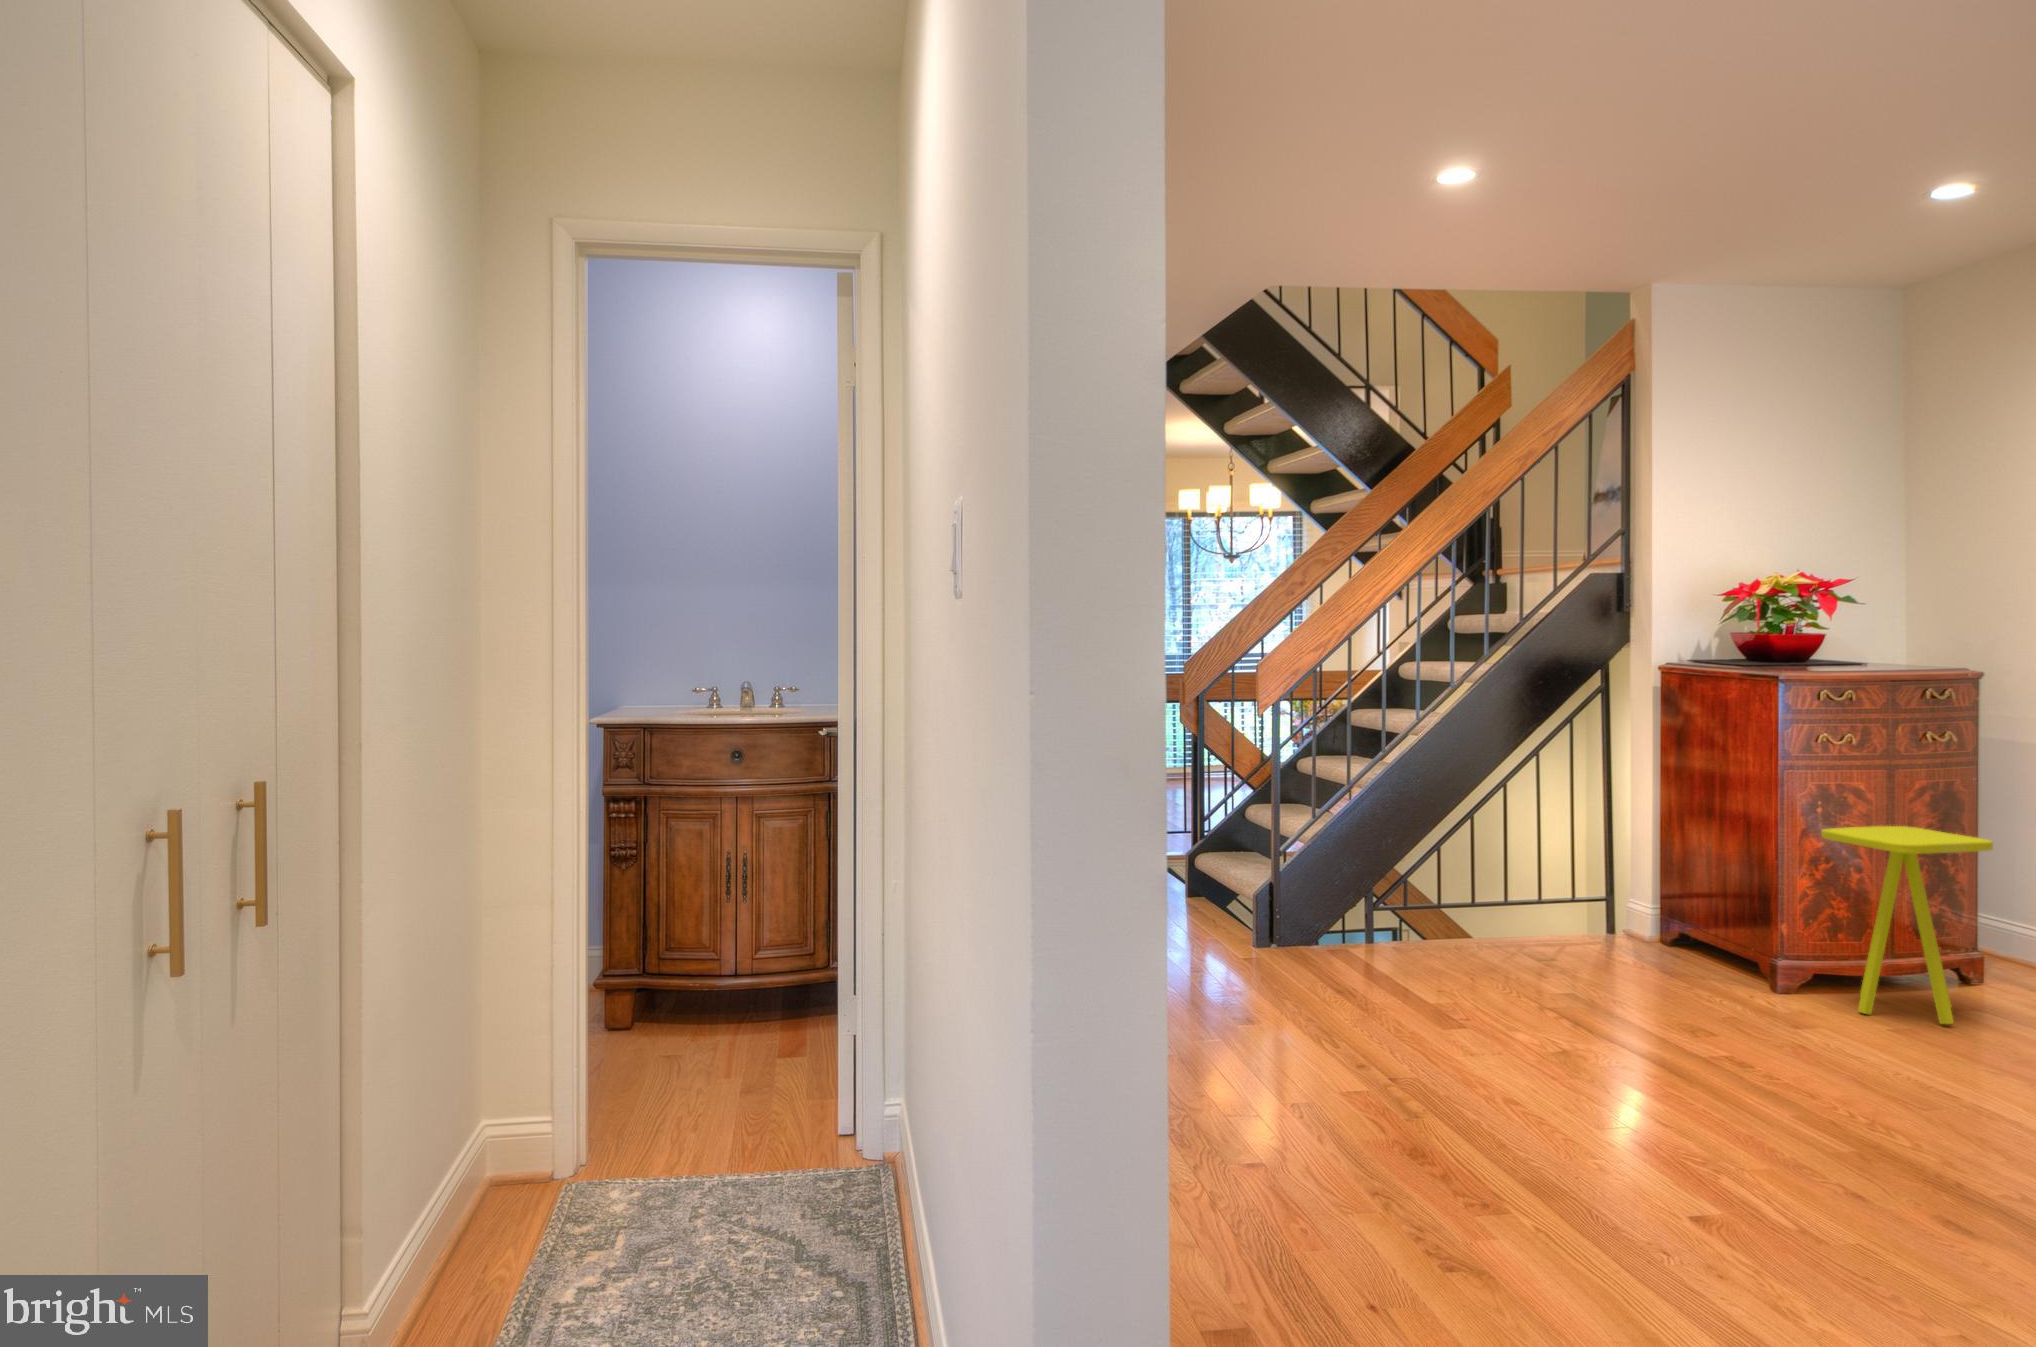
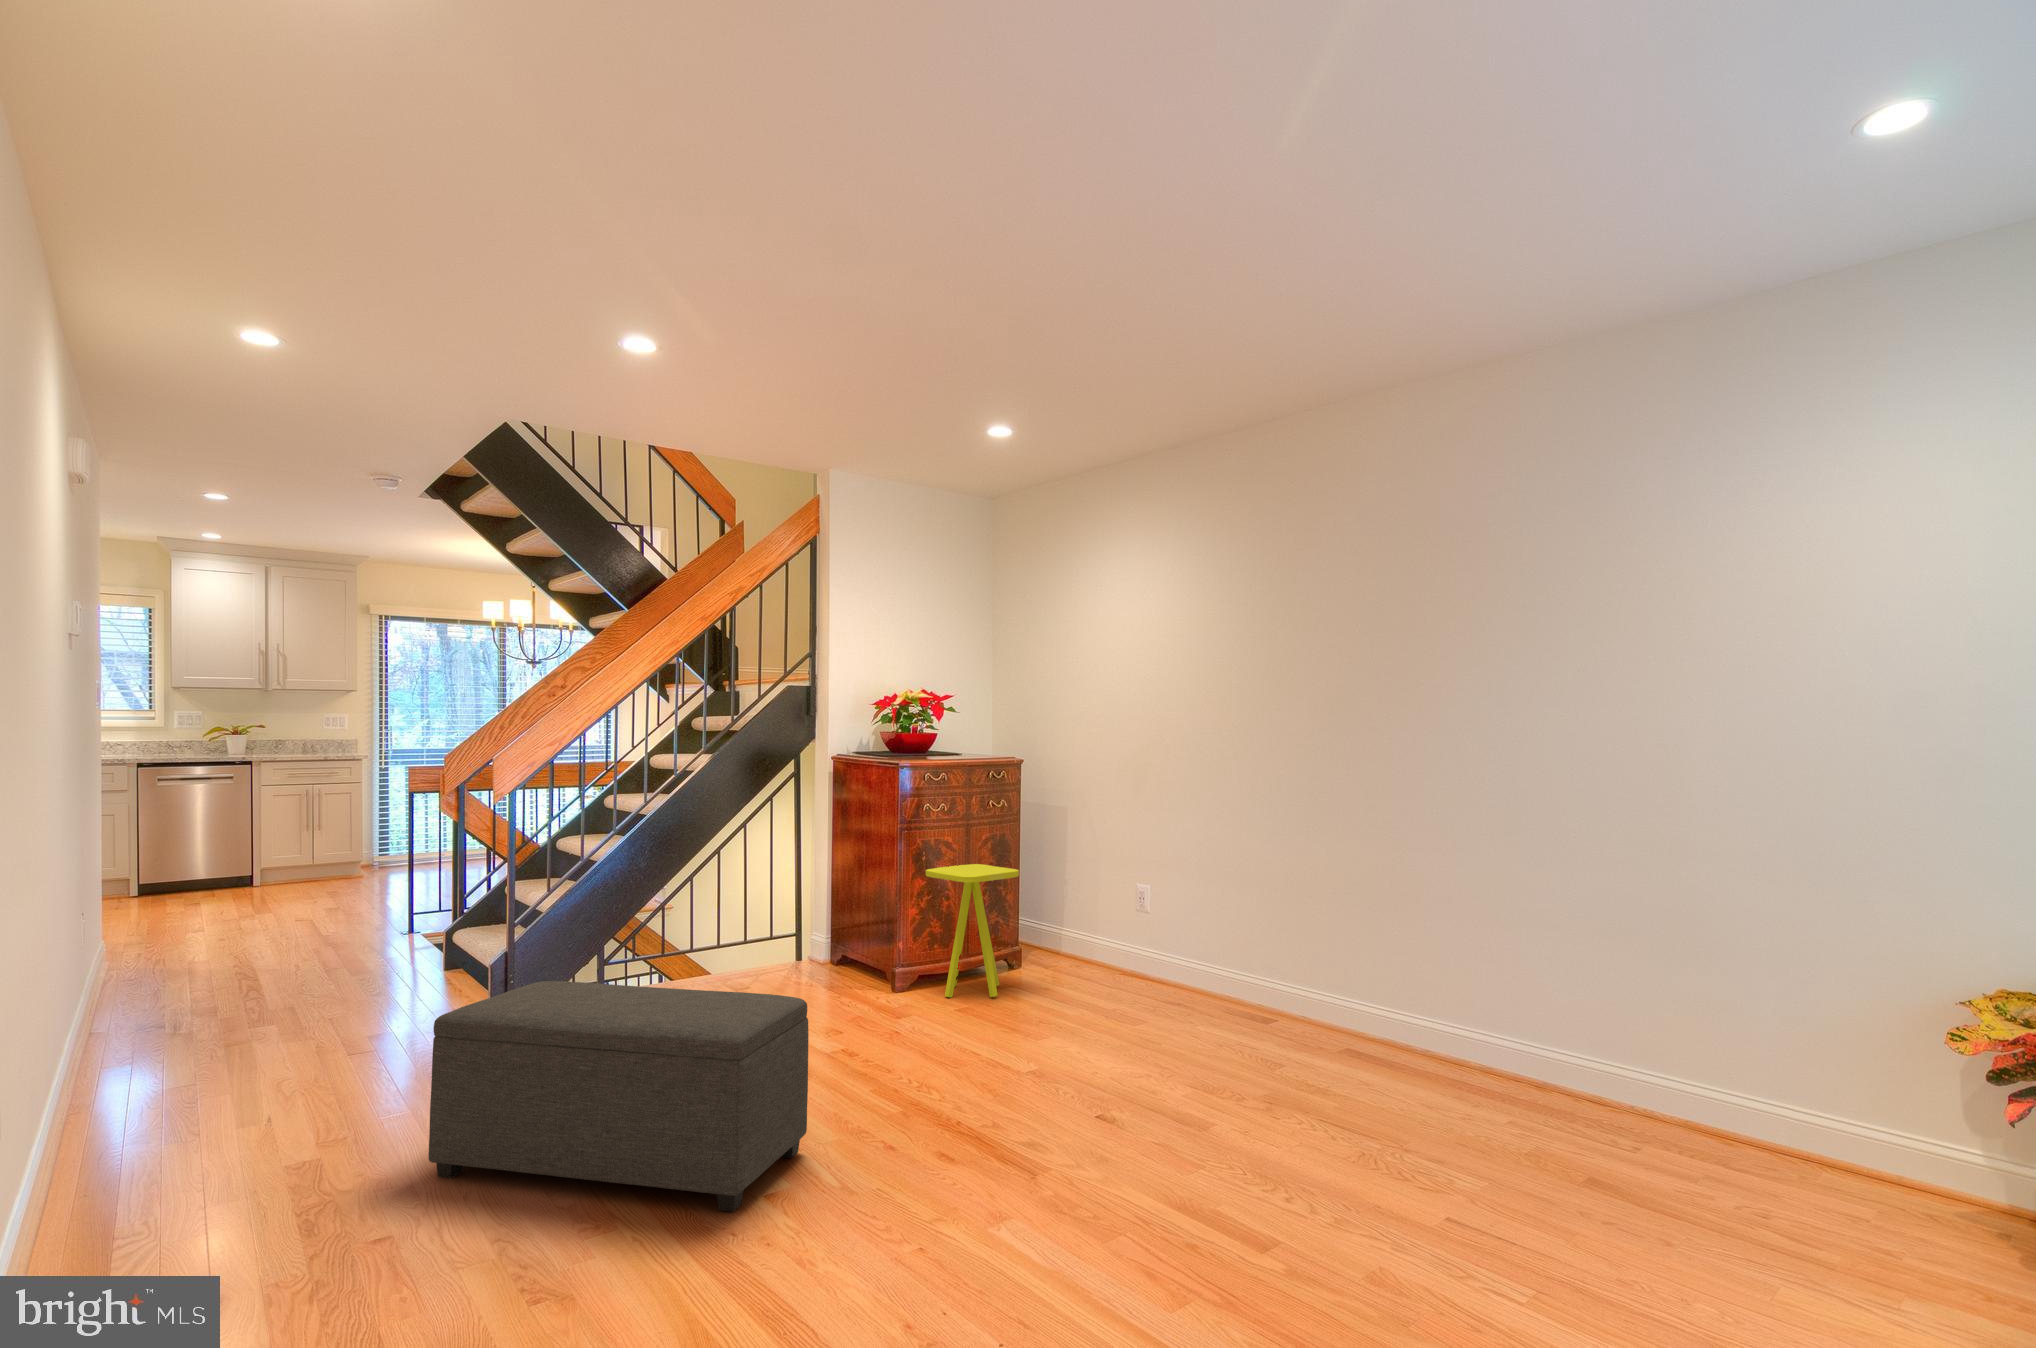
ottoman: none [1246,925,1706,1247] -> present [428,981,809,1212]

